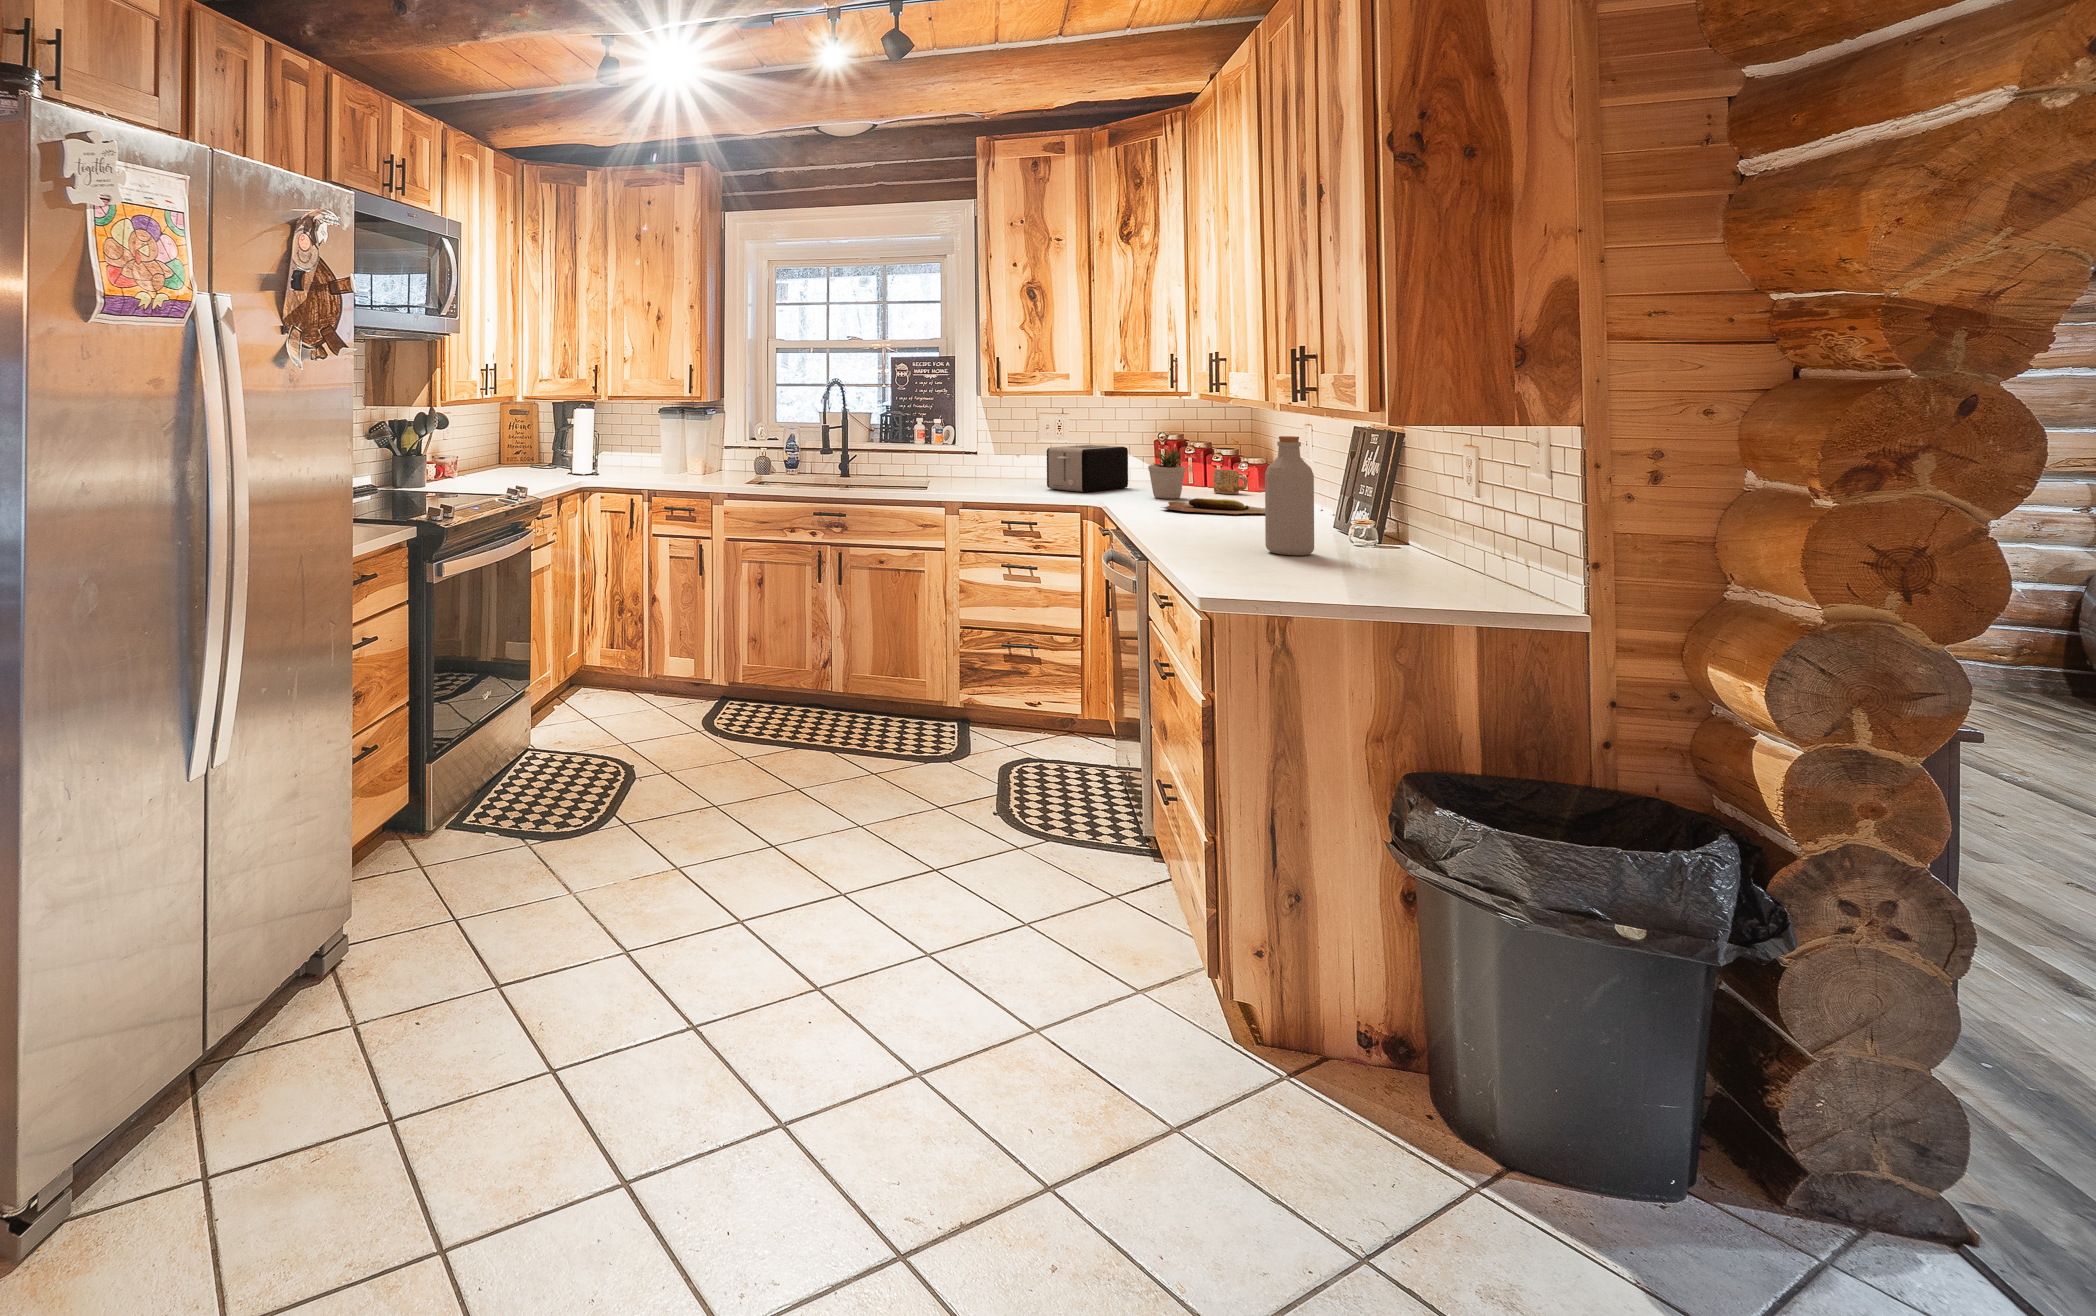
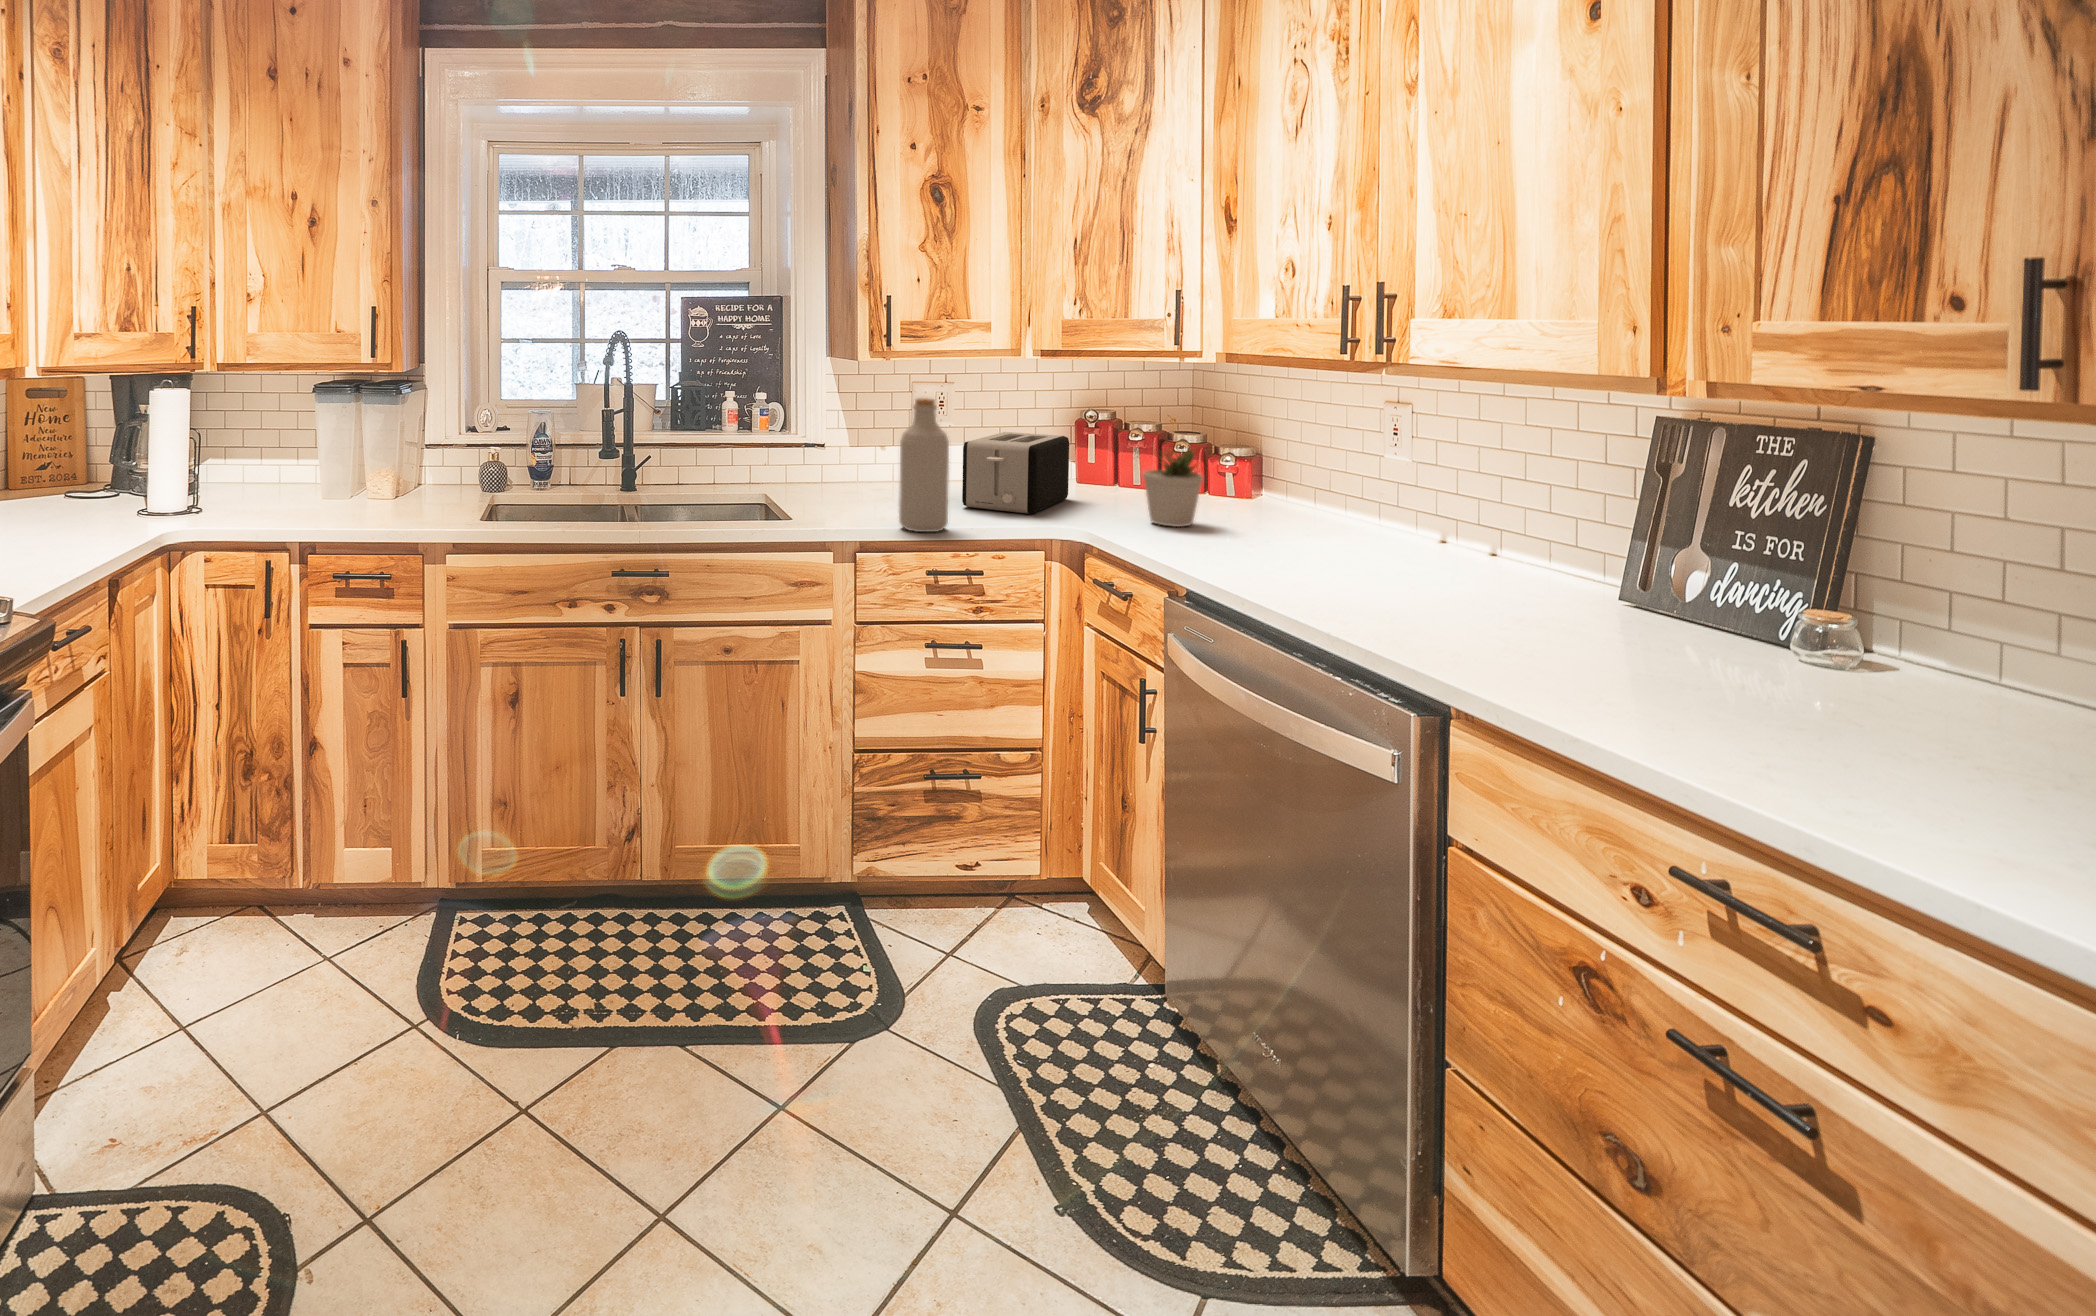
bottle: present [1265,436,1314,556] -> present [899,398,949,532]
mug: present [1213,470,1247,494] -> none [1205,470,1260,509]
cutting board: present [1163,498,1265,514] -> none [1214,538,1425,571]

